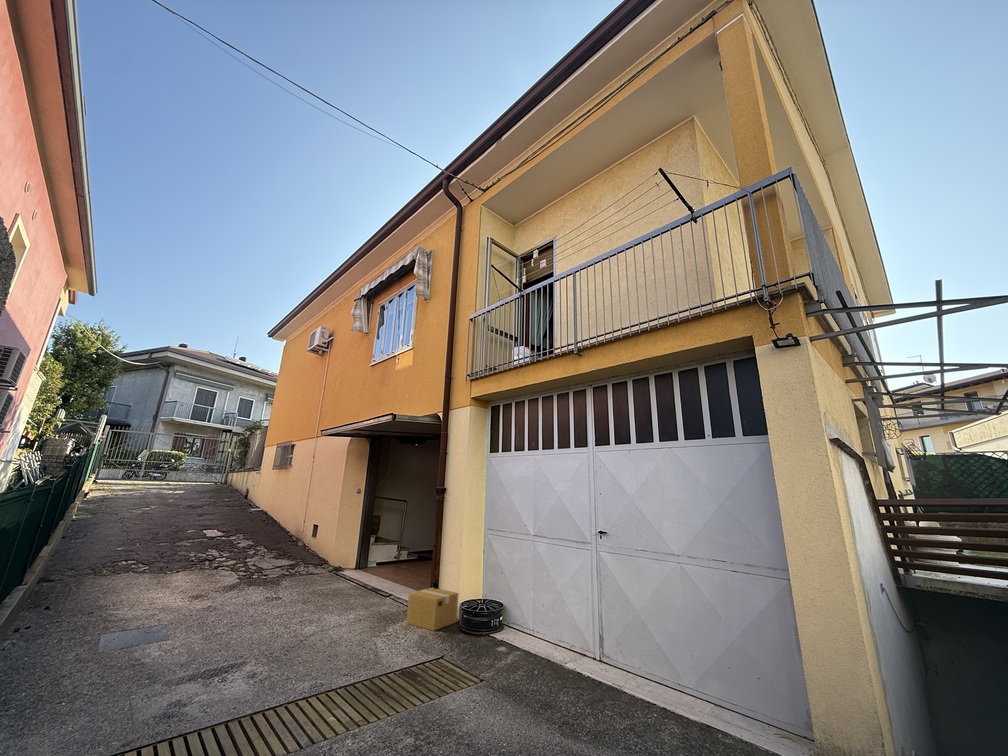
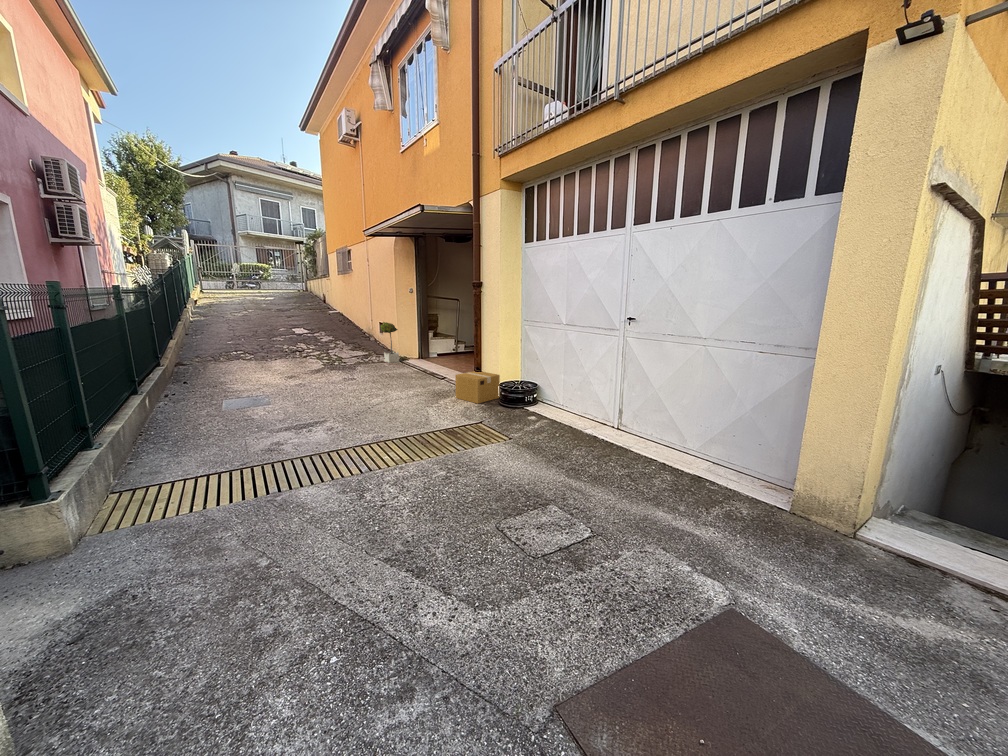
potted tree: none [314,525,337,575] -> present [381,322,399,363]

